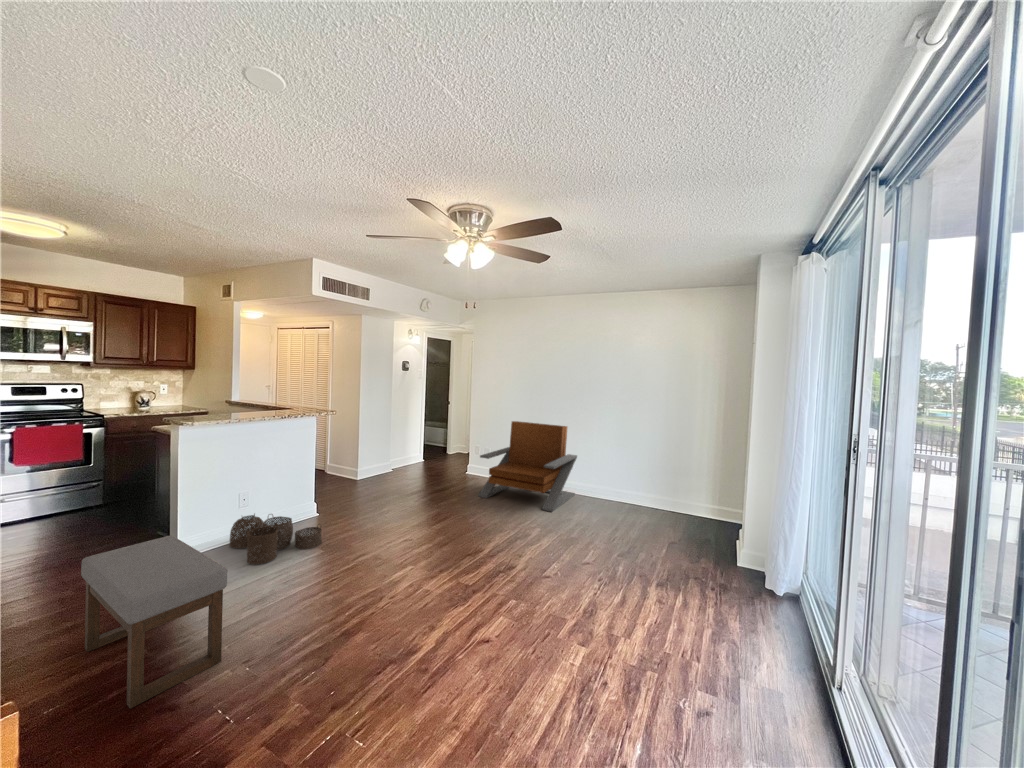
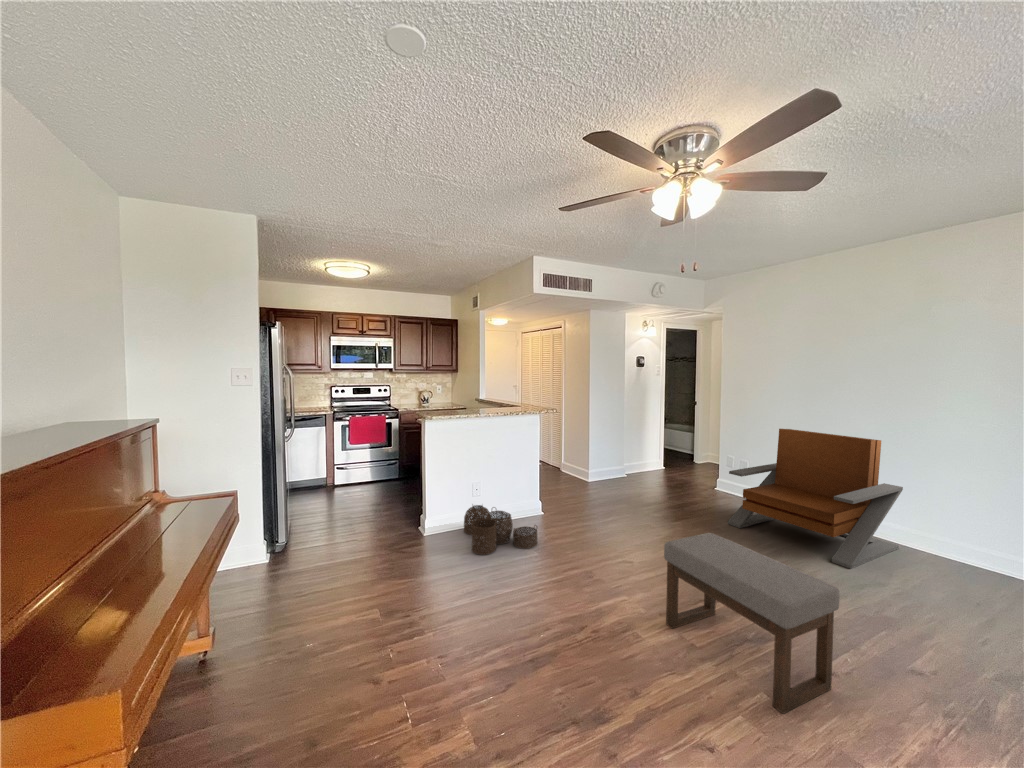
ottoman: present [81,536,227,708] -> present [664,533,839,714]

